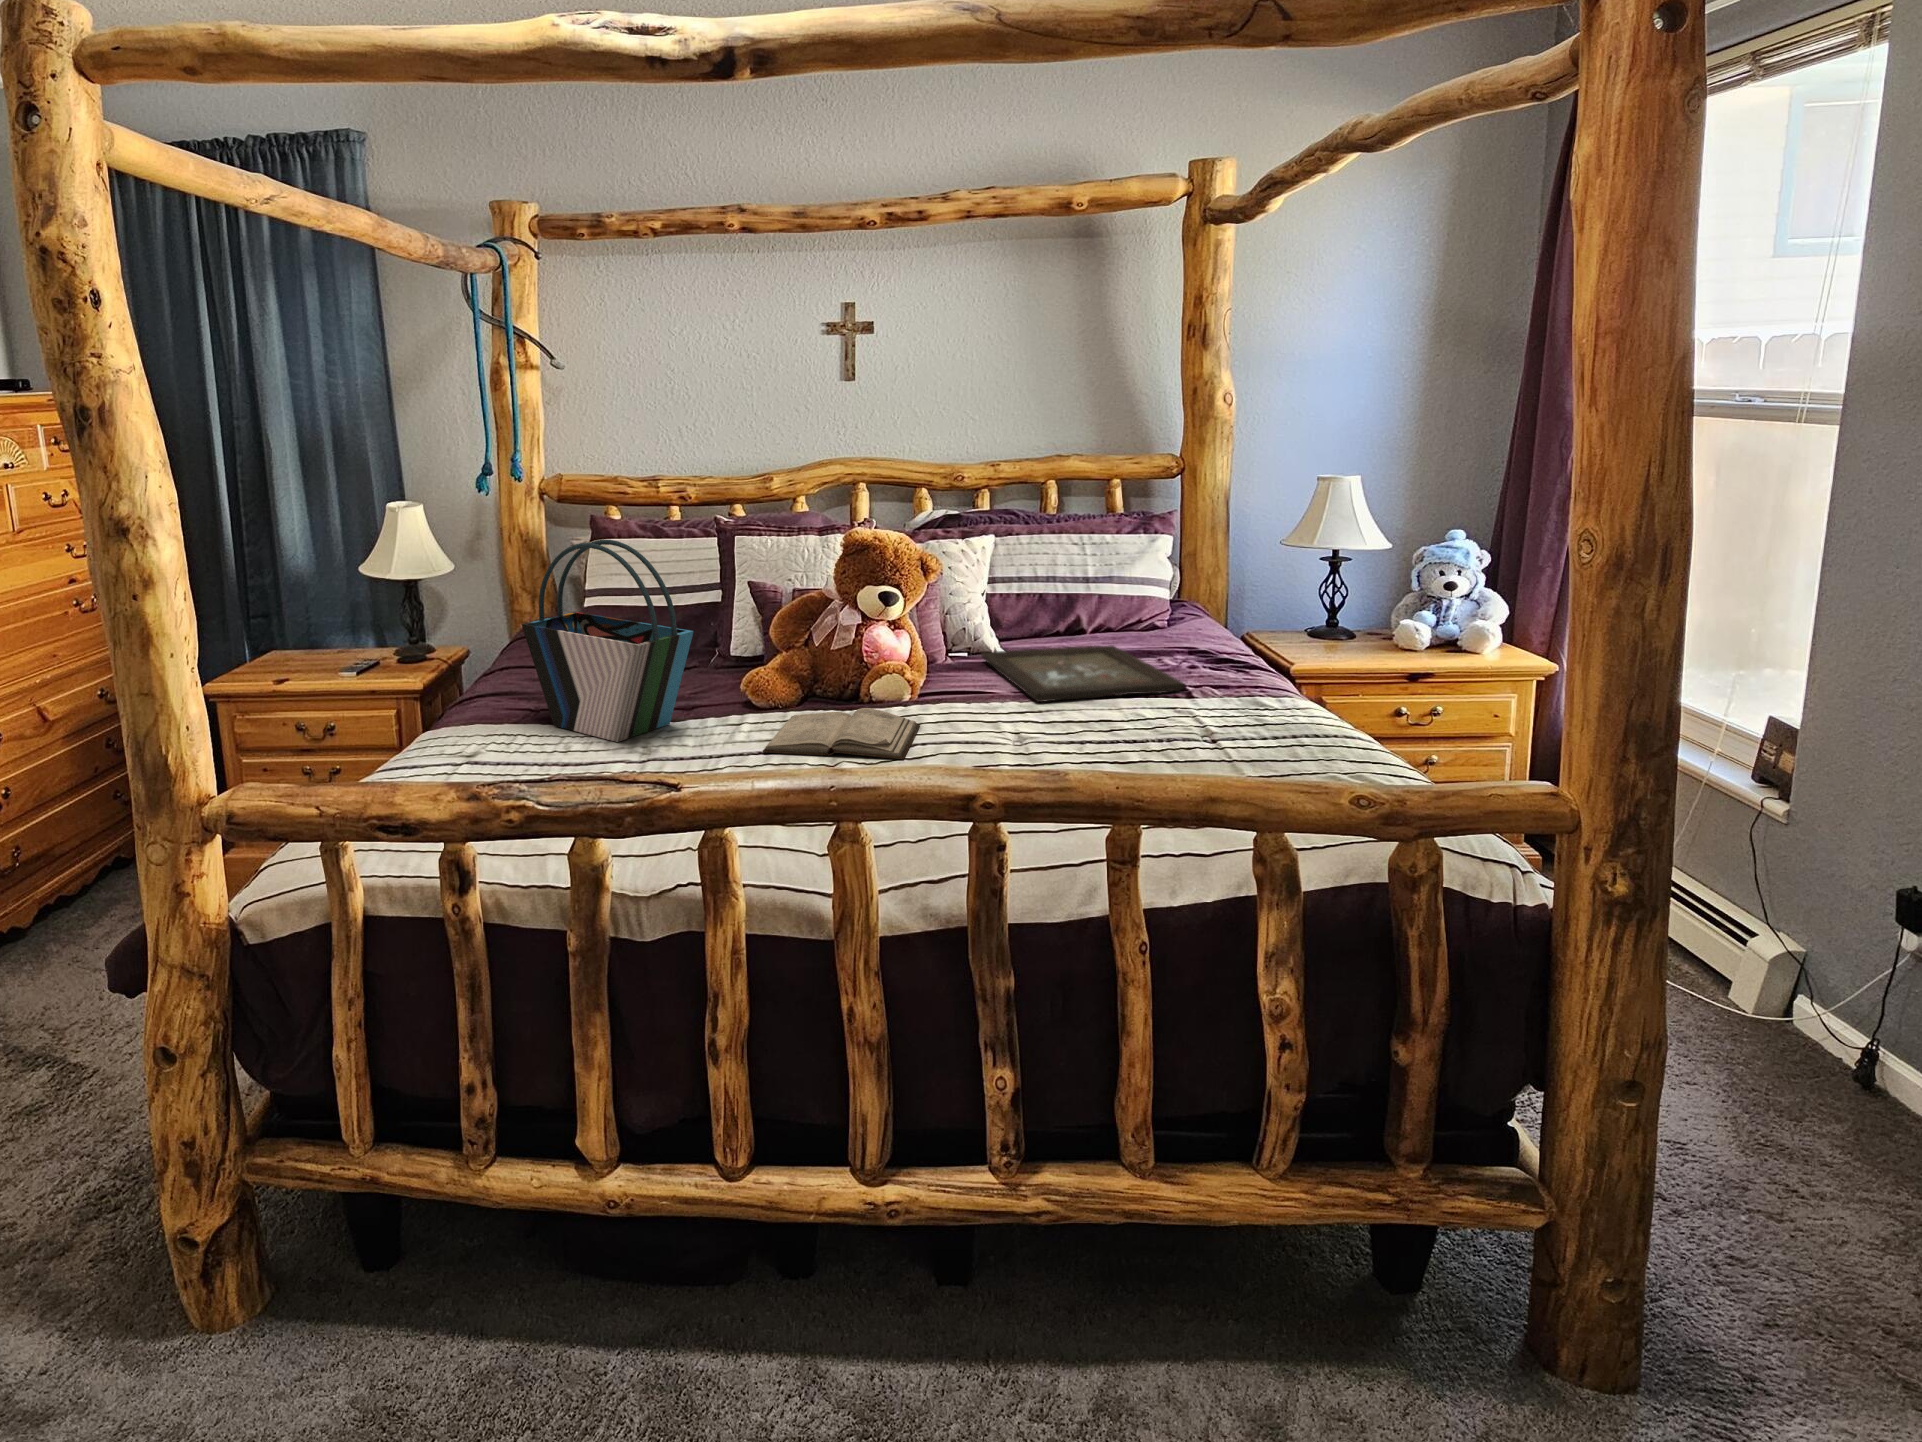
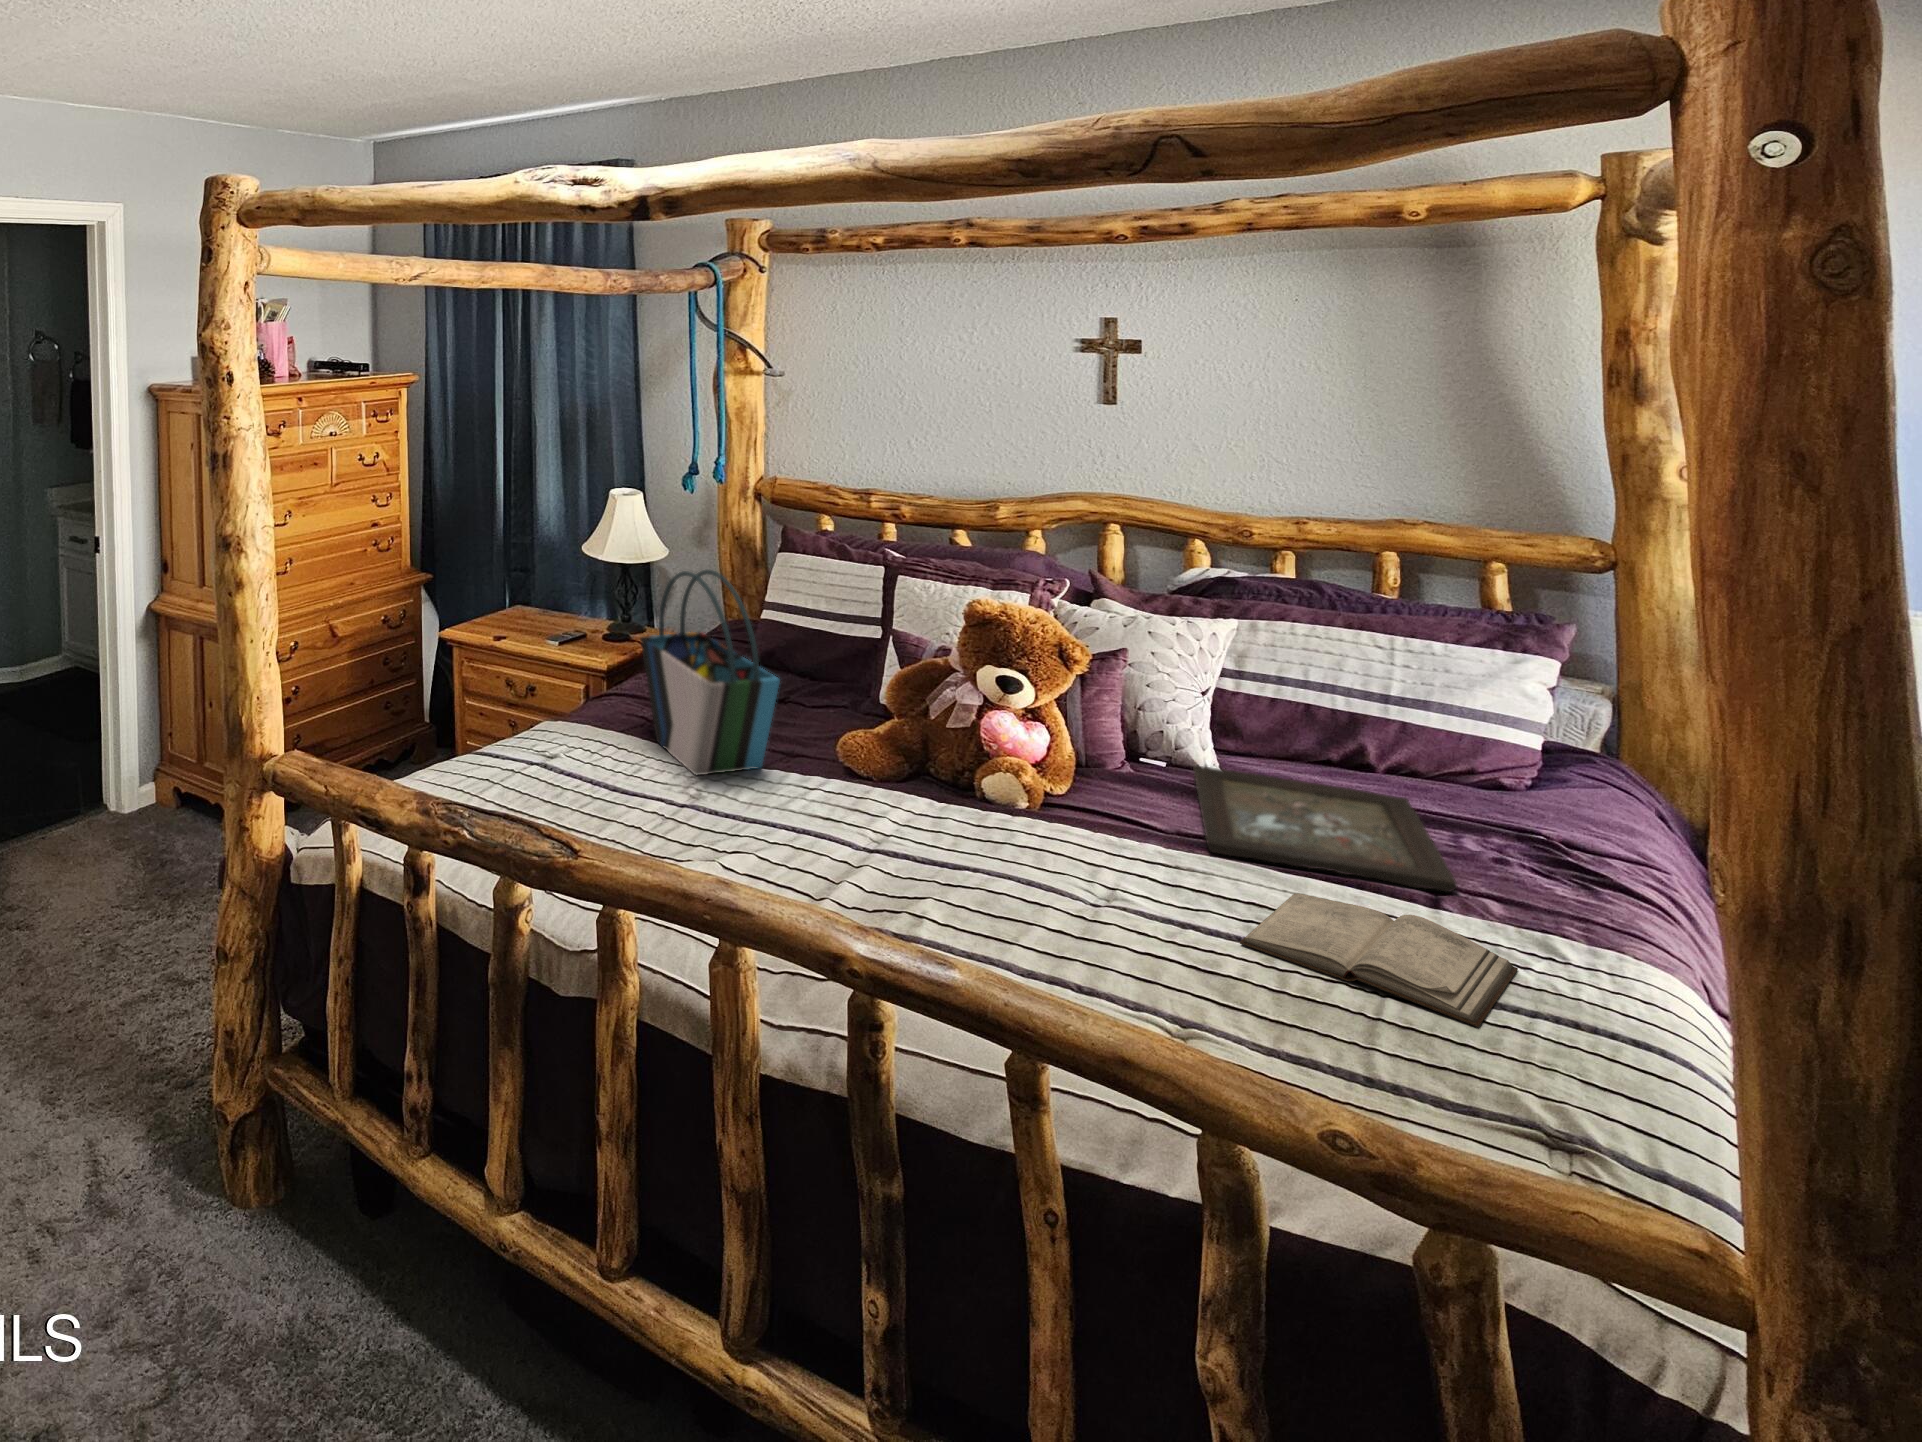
diary: present [763,708,920,759] -> present [1240,893,1518,1027]

